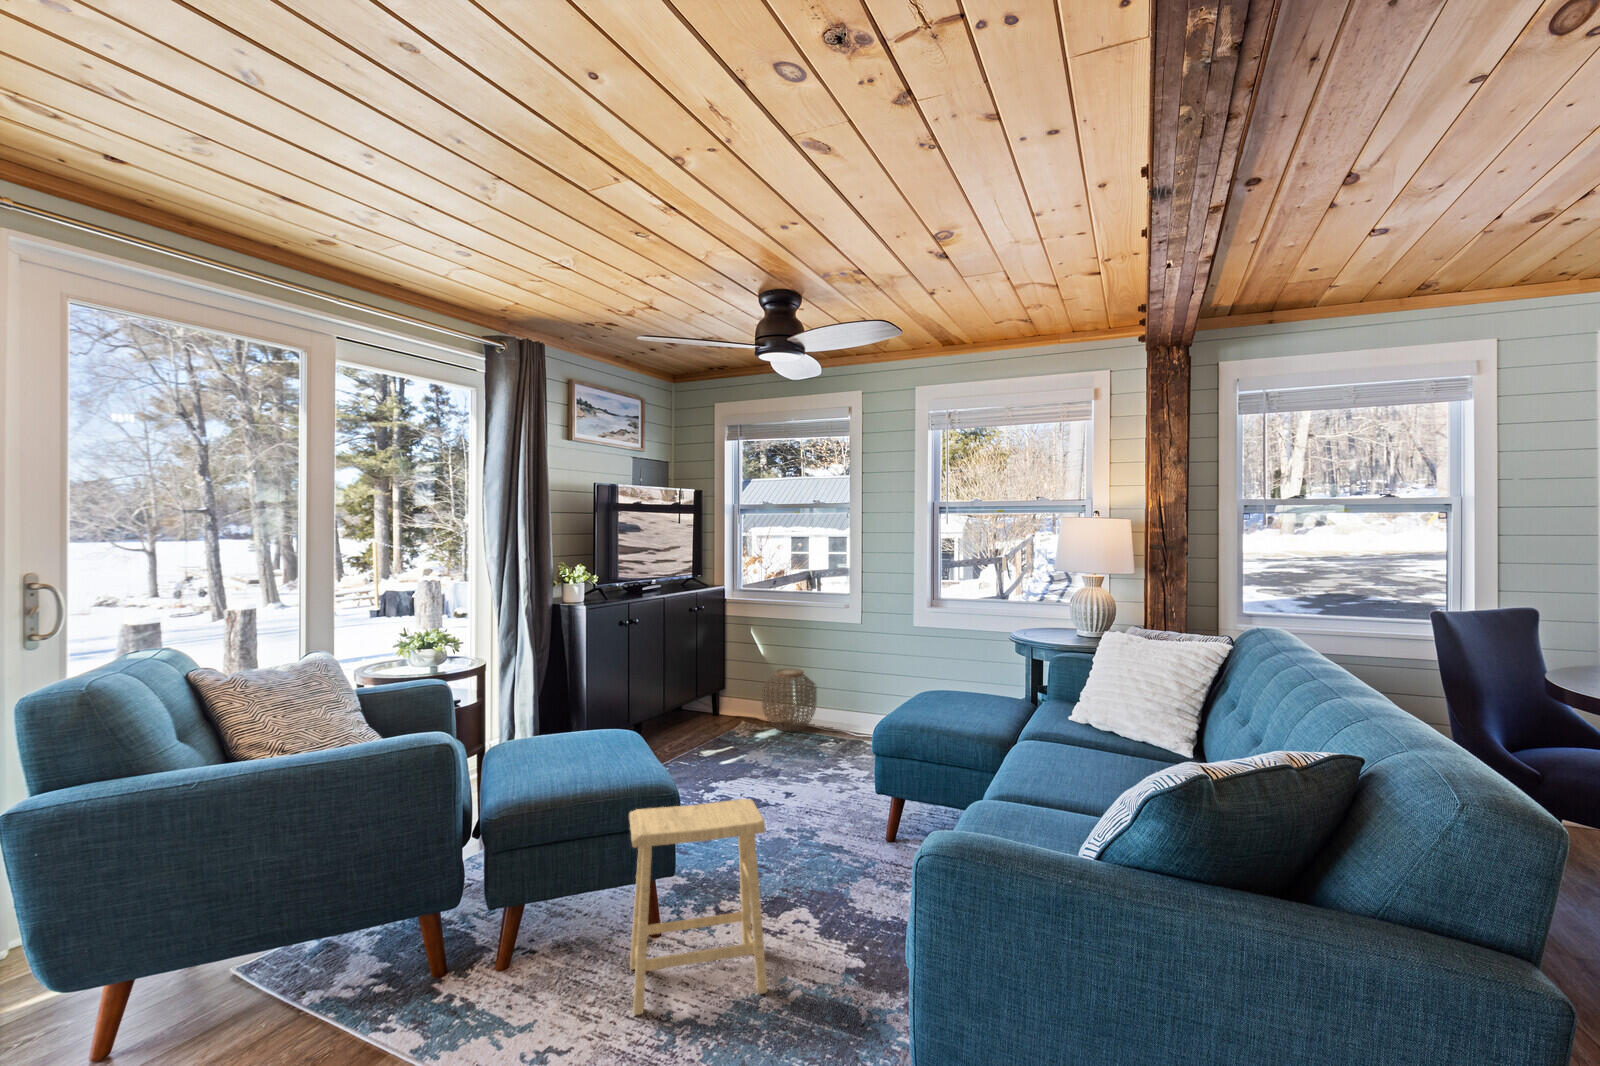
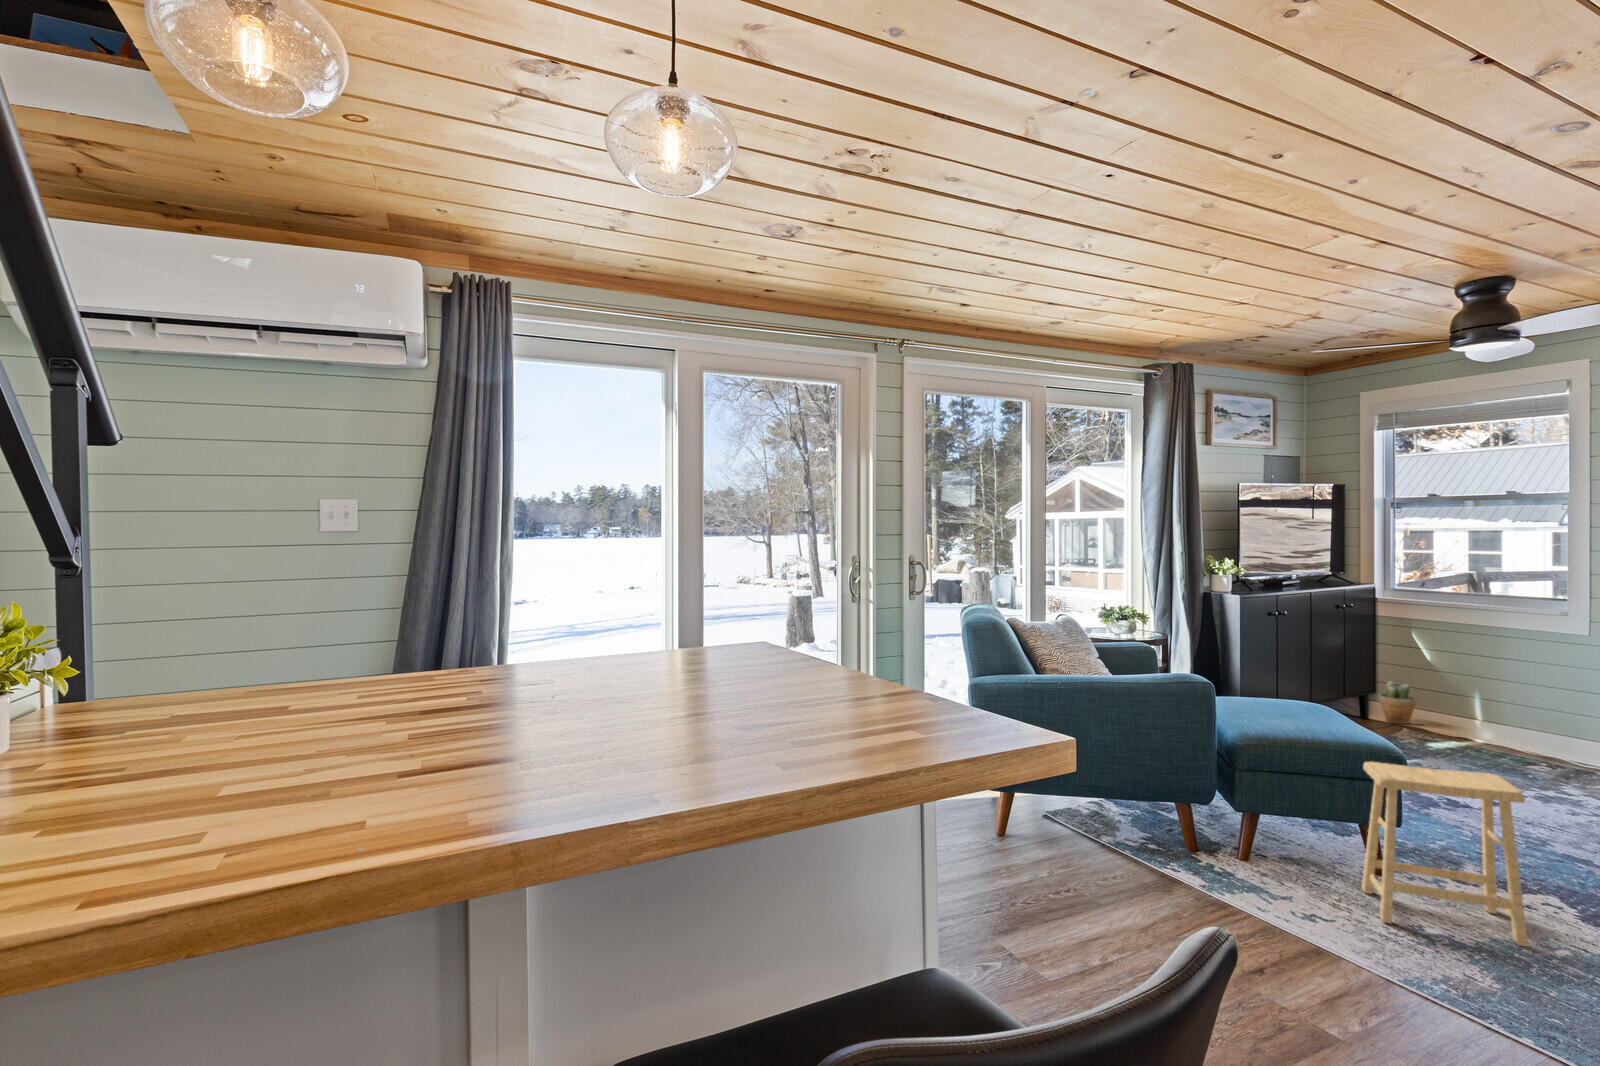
woven basket: present [762,669,816,731] -> none [1433,677,1514,746]
potted plant: none [725,679,753,719] -> present [1379,682,1416,724]

